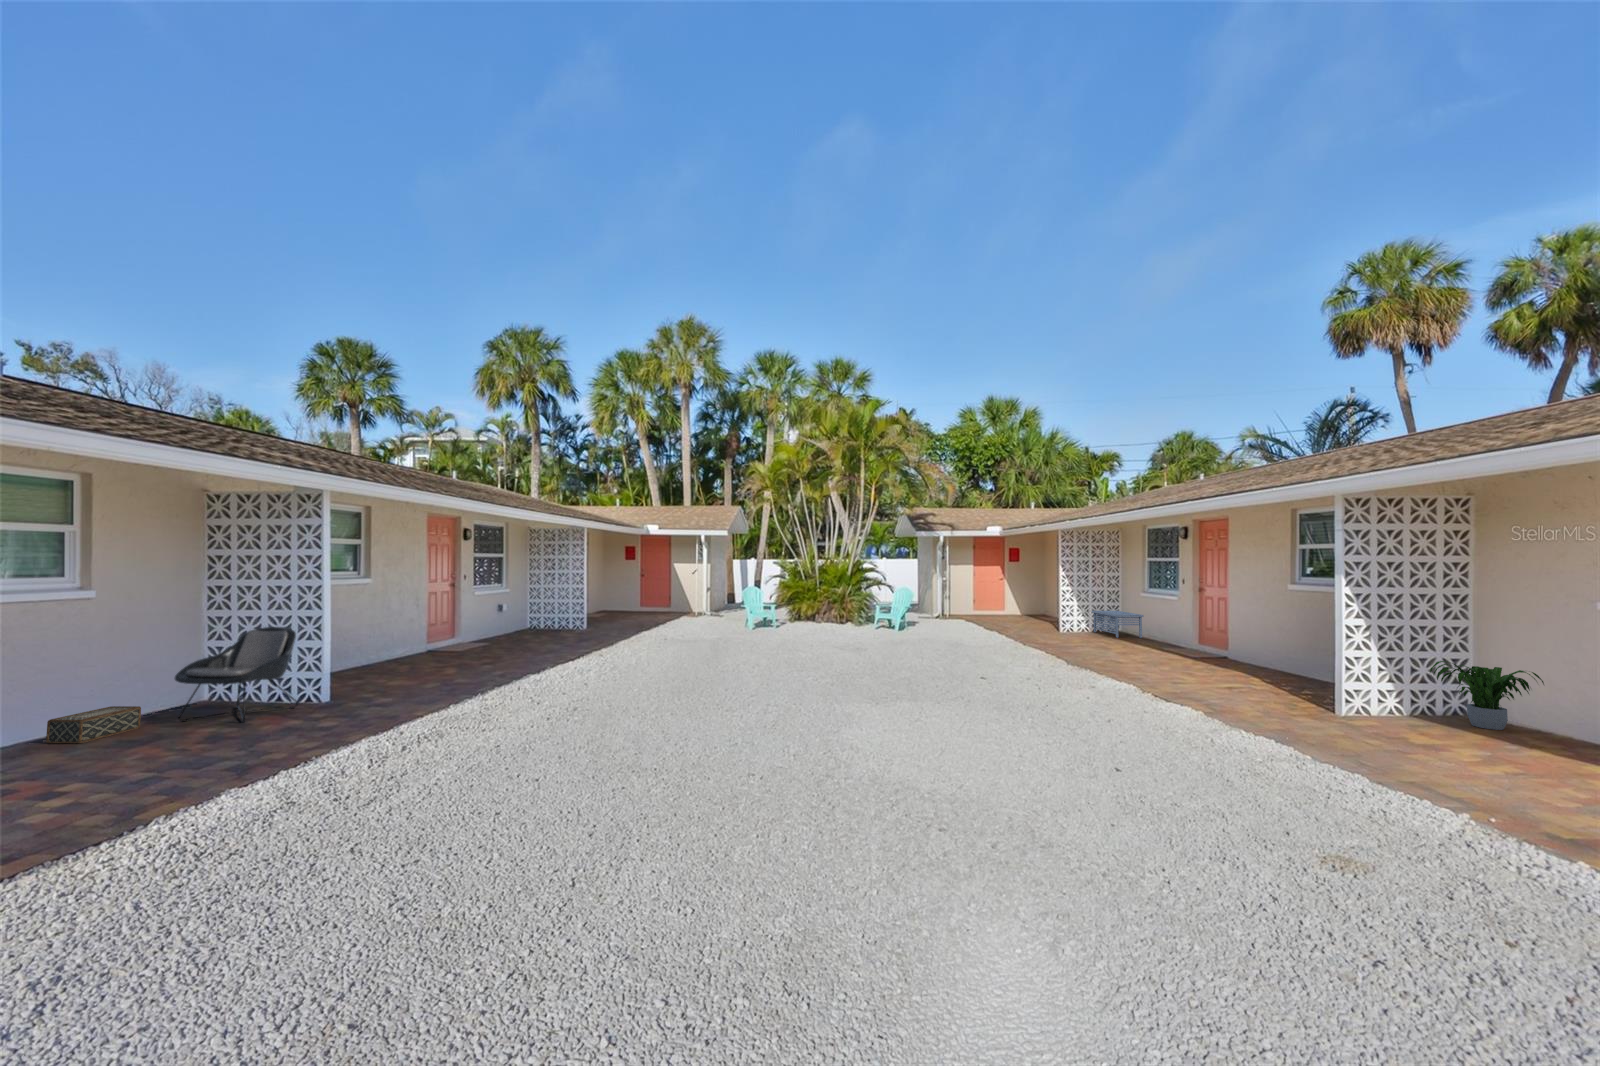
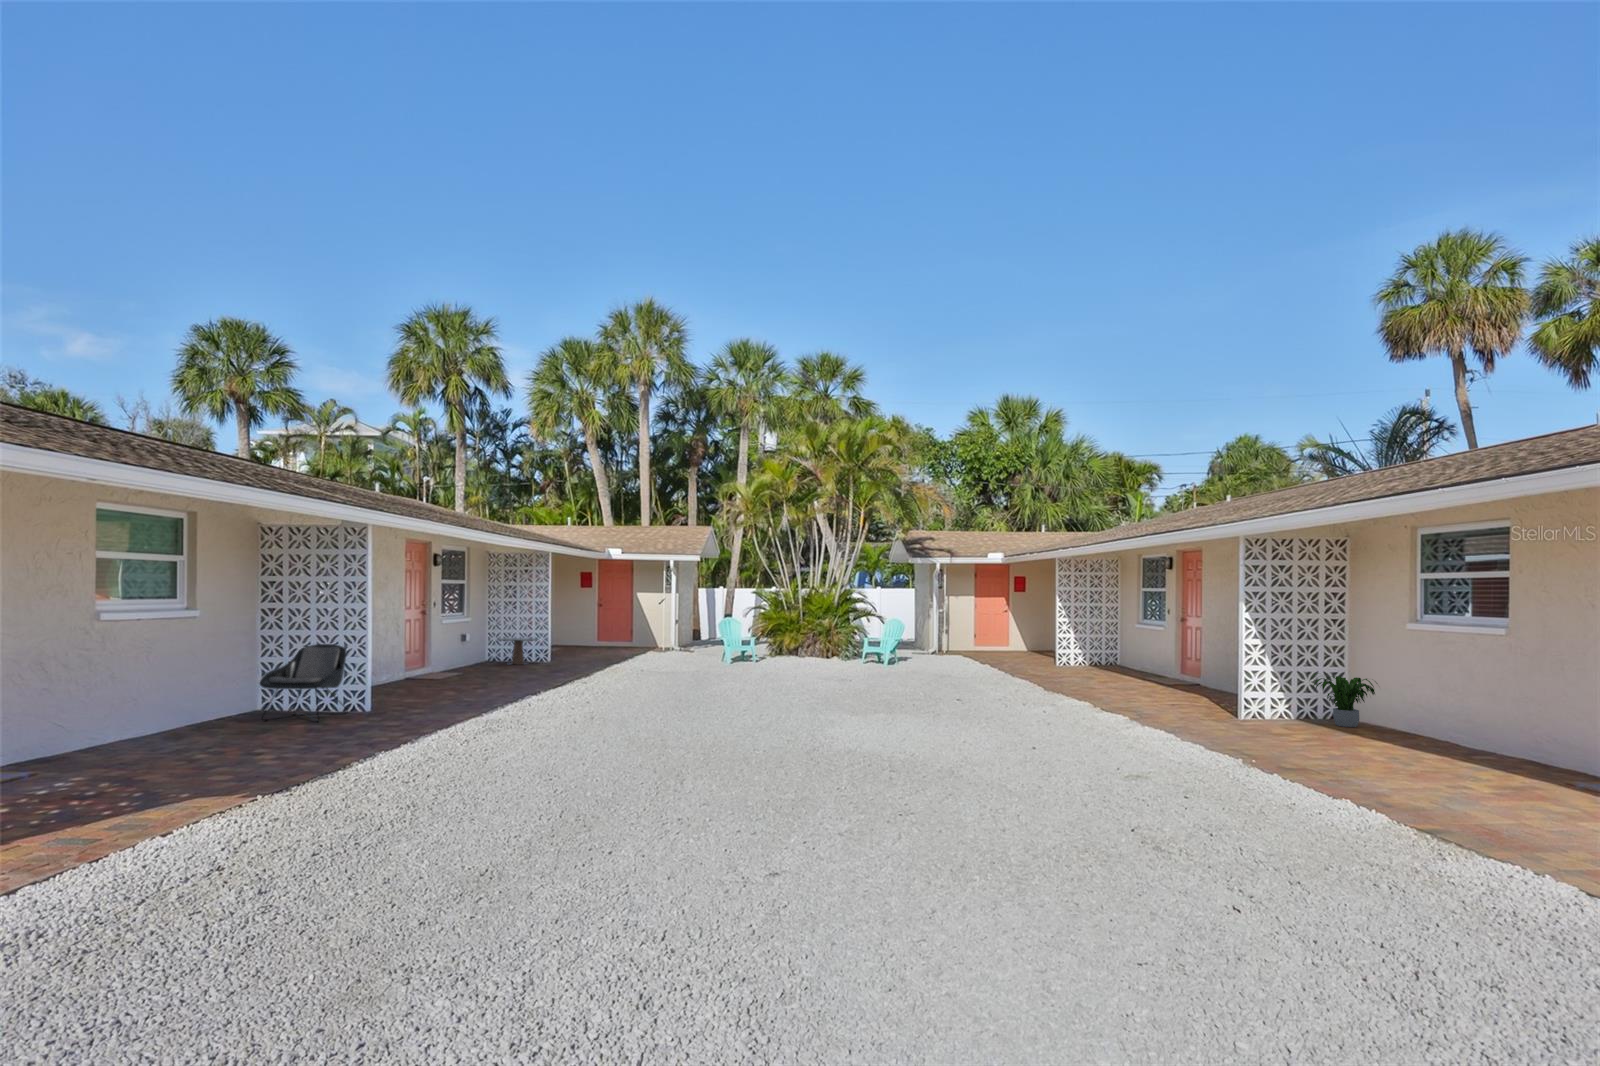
side table: none [537,607,575,632] -> present [499,638,537,665]
storage bench: present [1092,611,1144,638] -> none [1089,643,1138,671]
woven basket: present [46,706,141,743] -> none [181,707,238,732]

